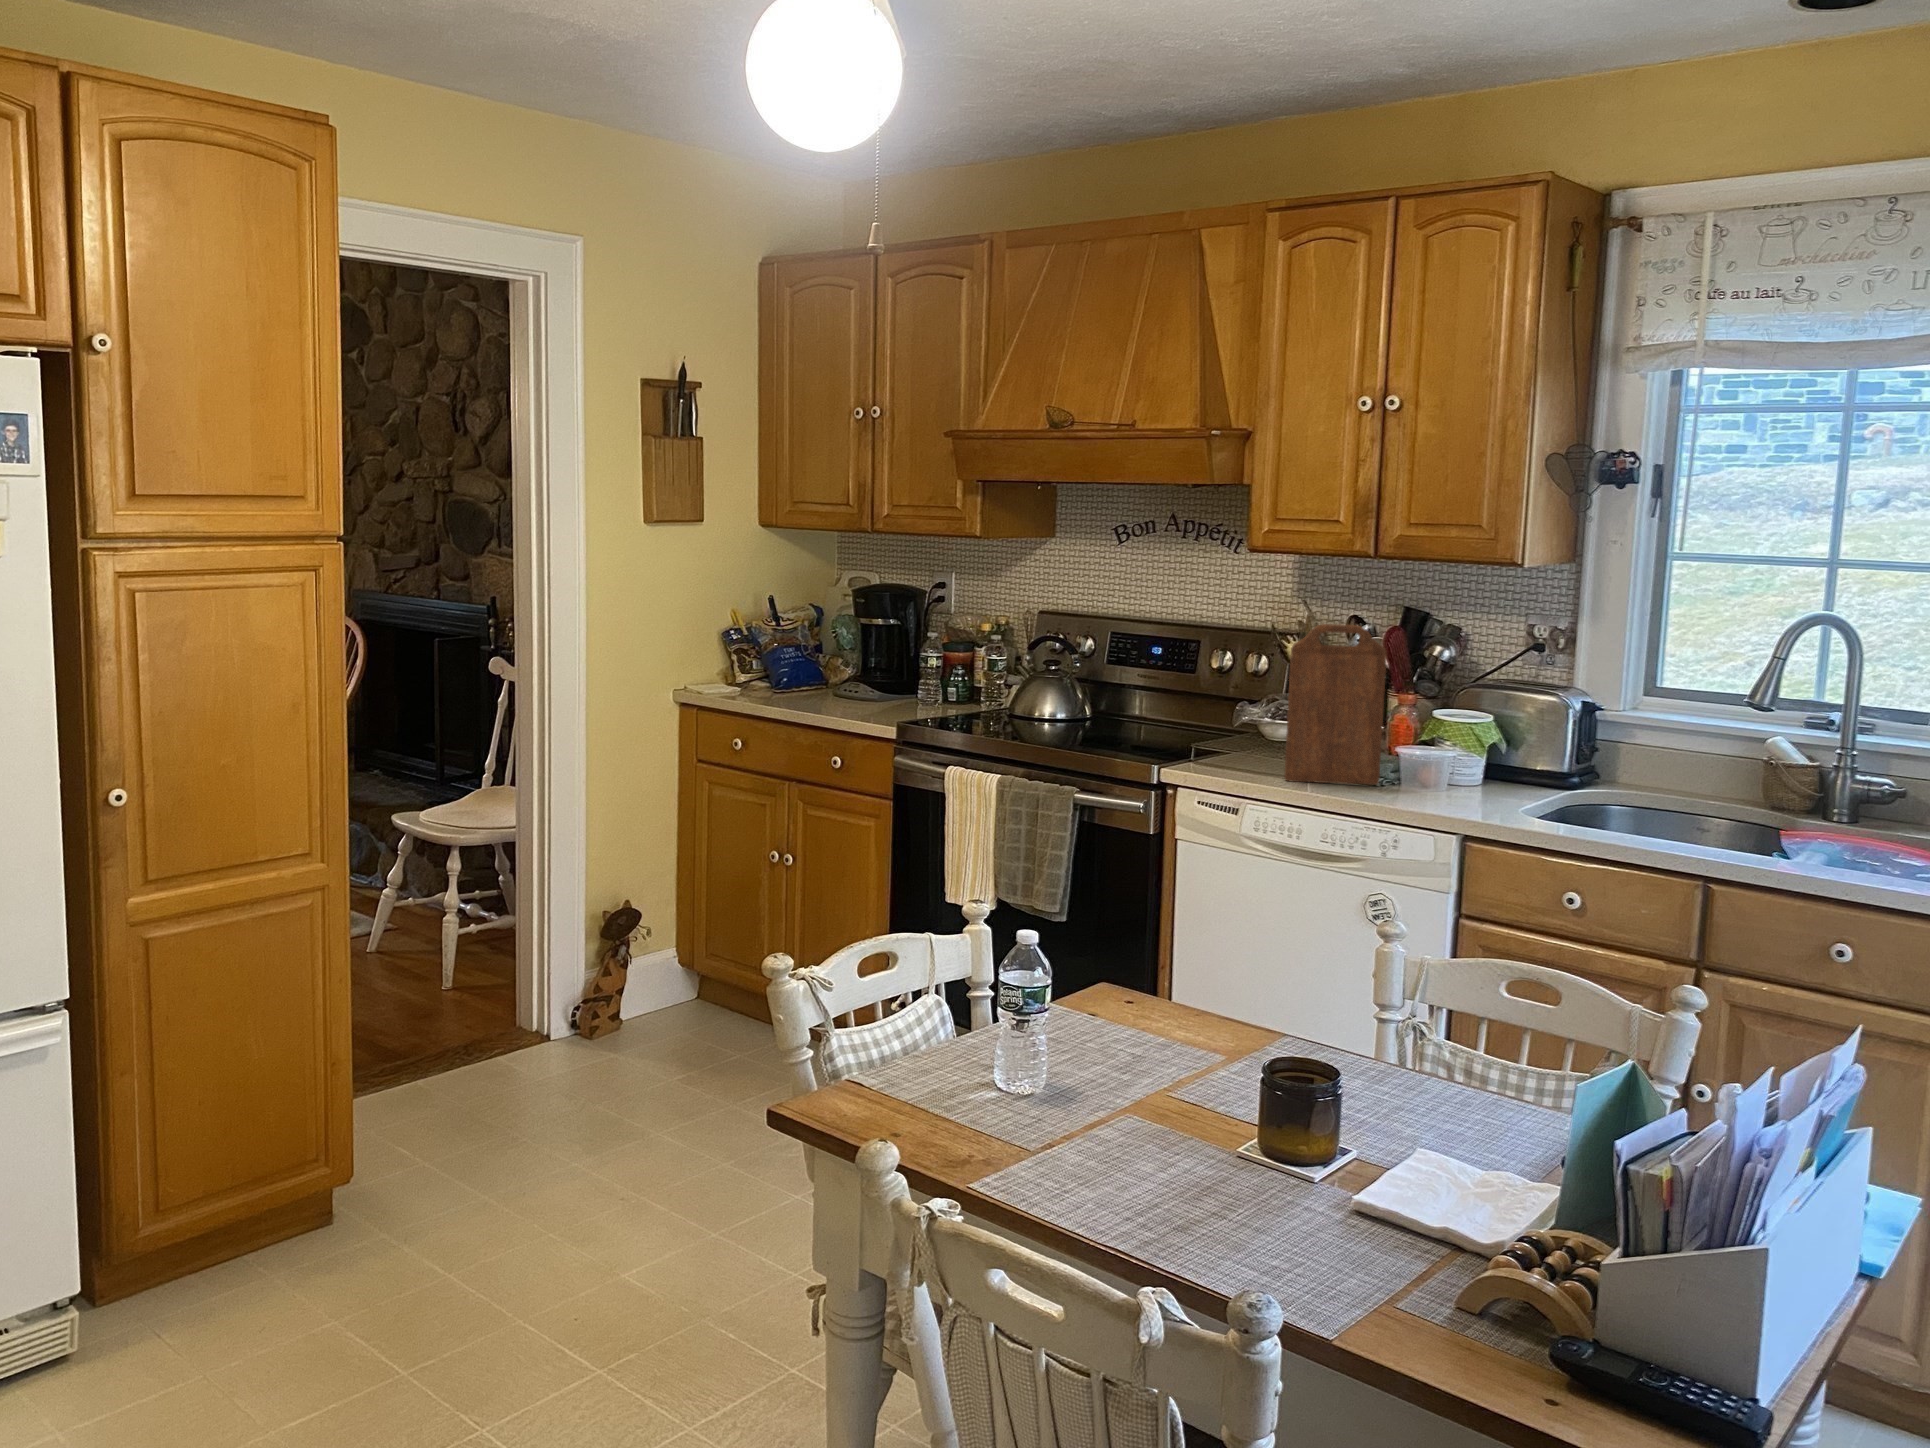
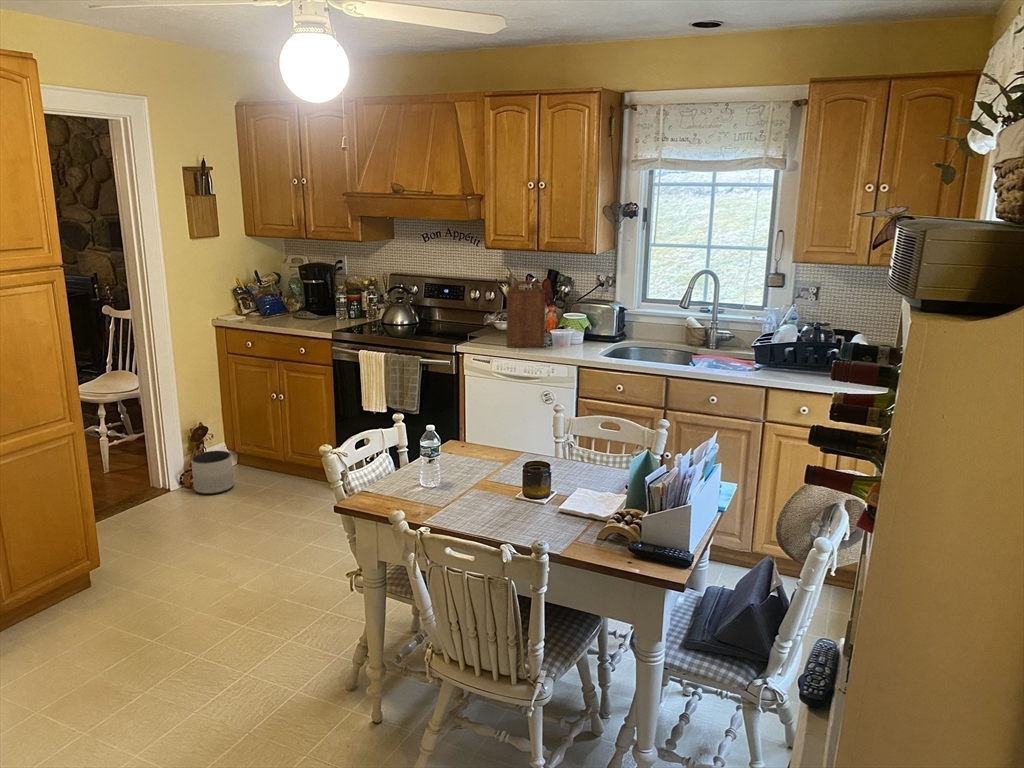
planter: none [593,963,673,1055] -> present [191,451,234,494]

